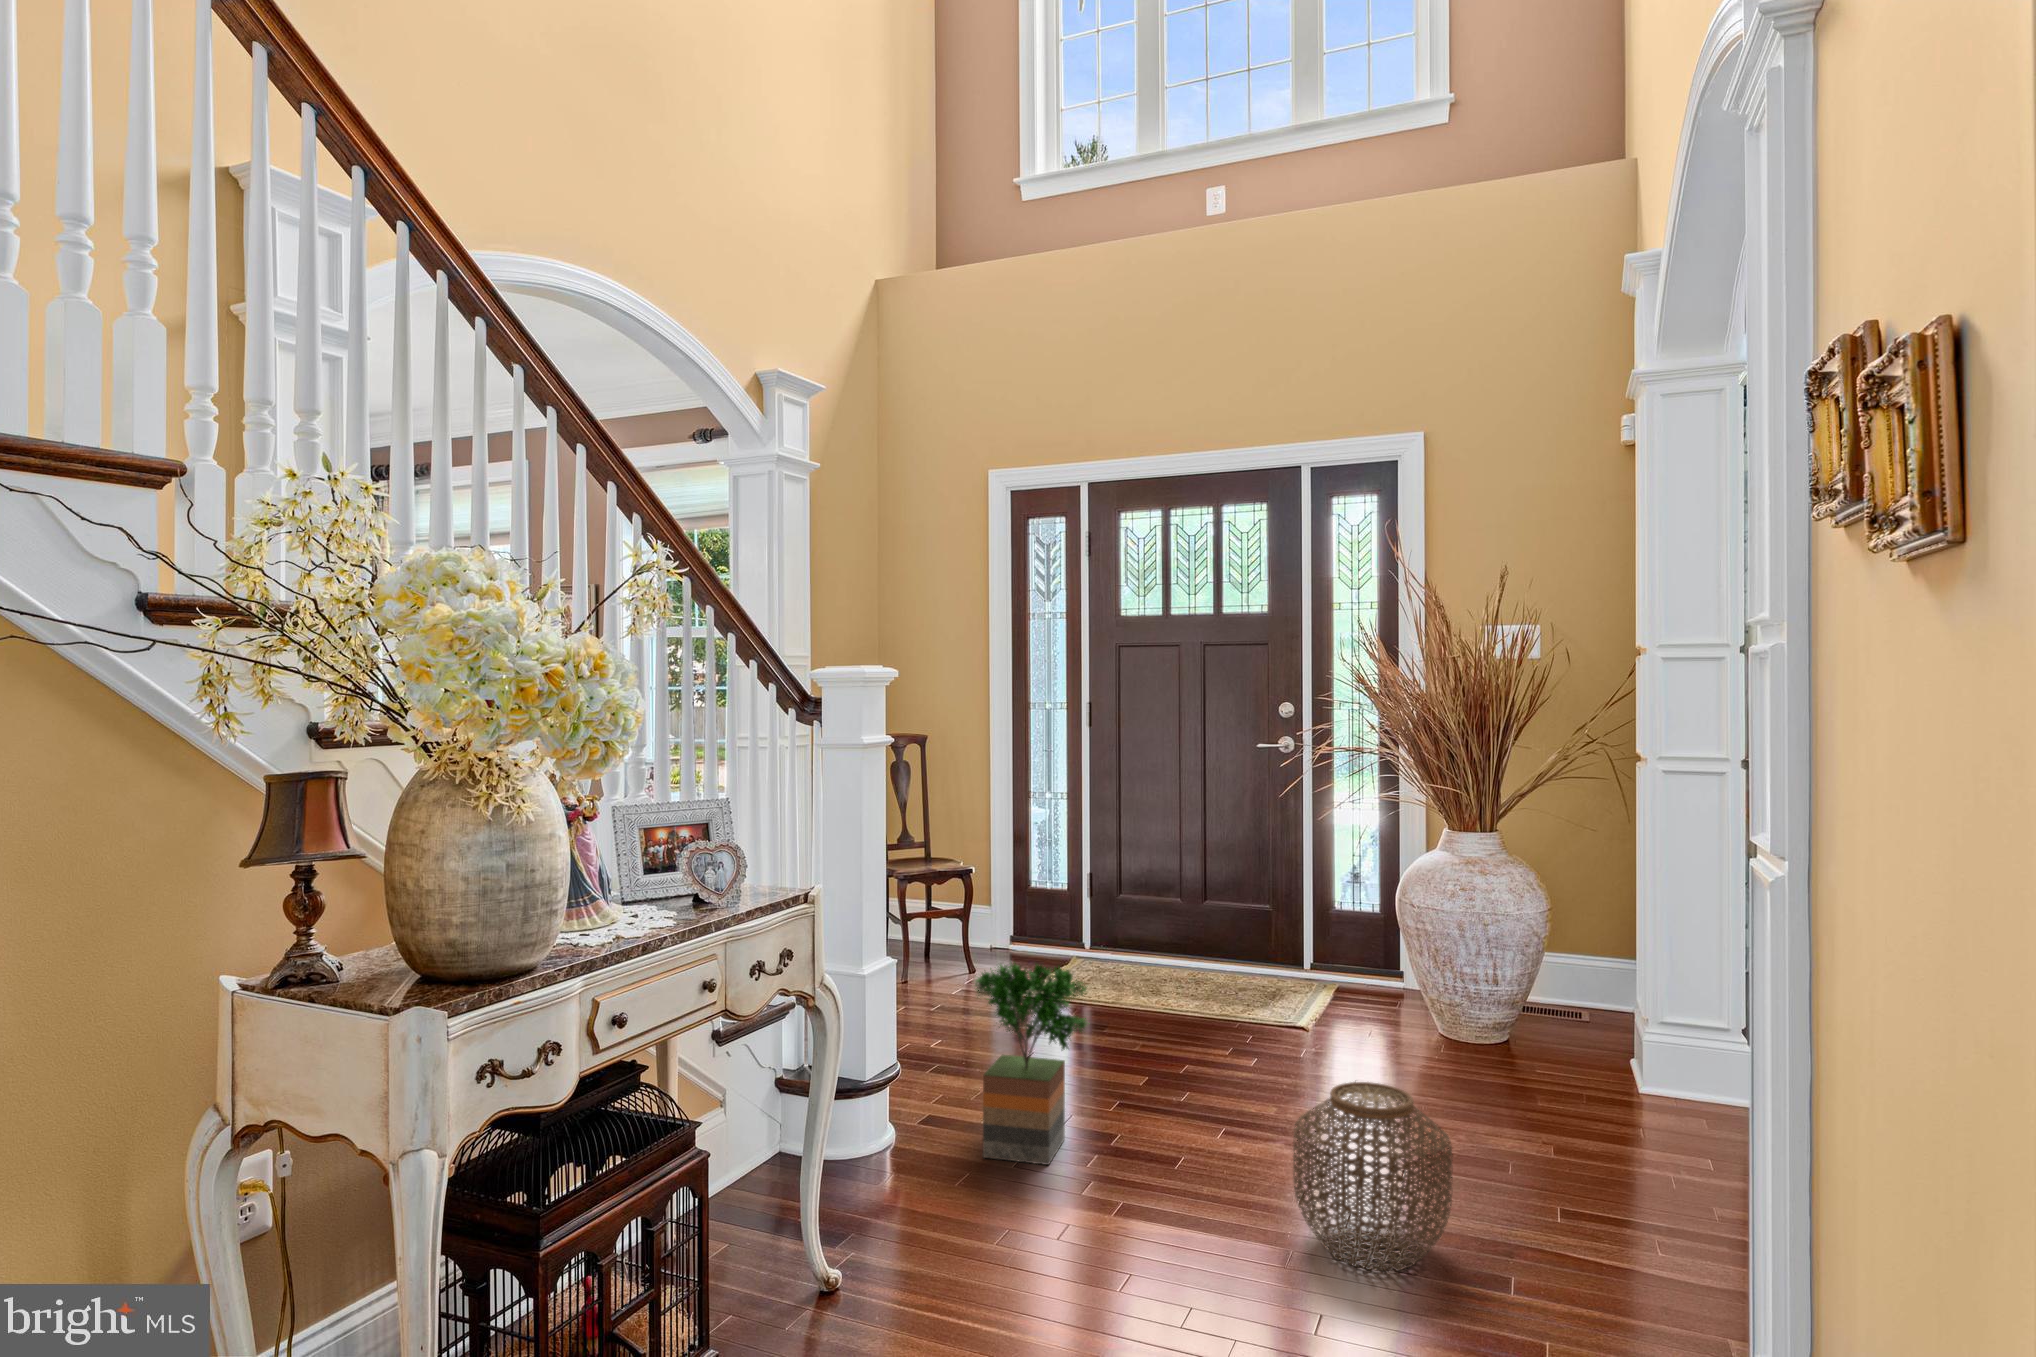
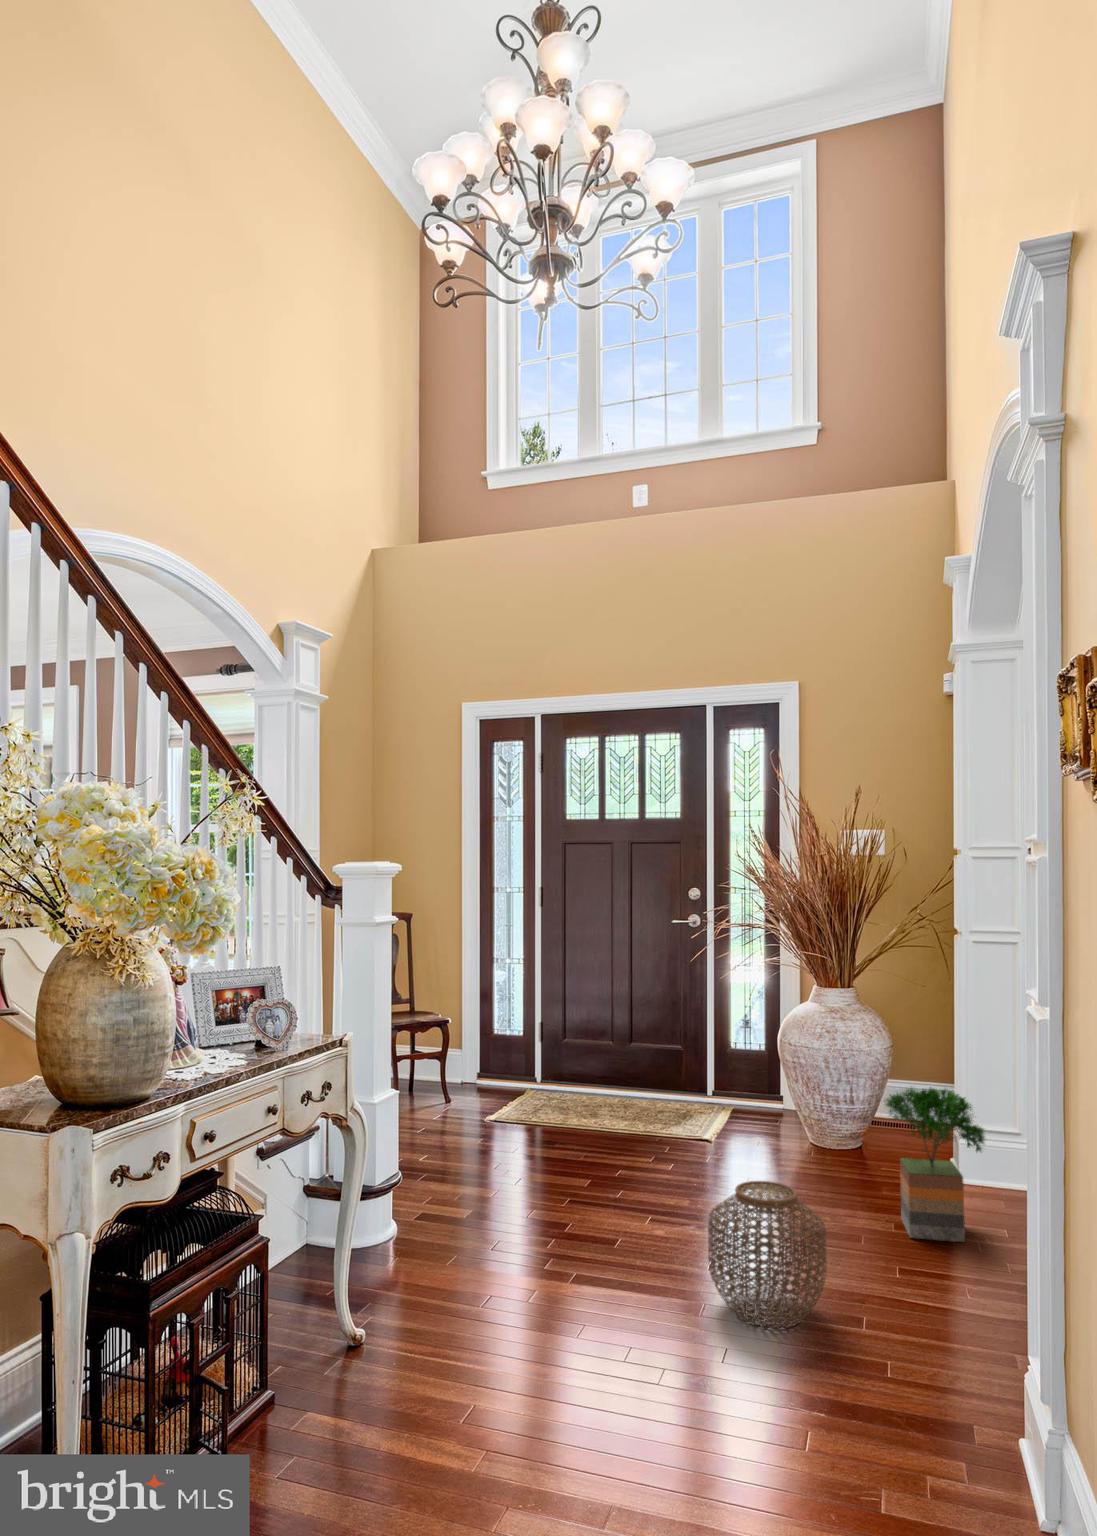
potted tree: present [975,964,1087,1165] -> present [884,1087,985,1242]

